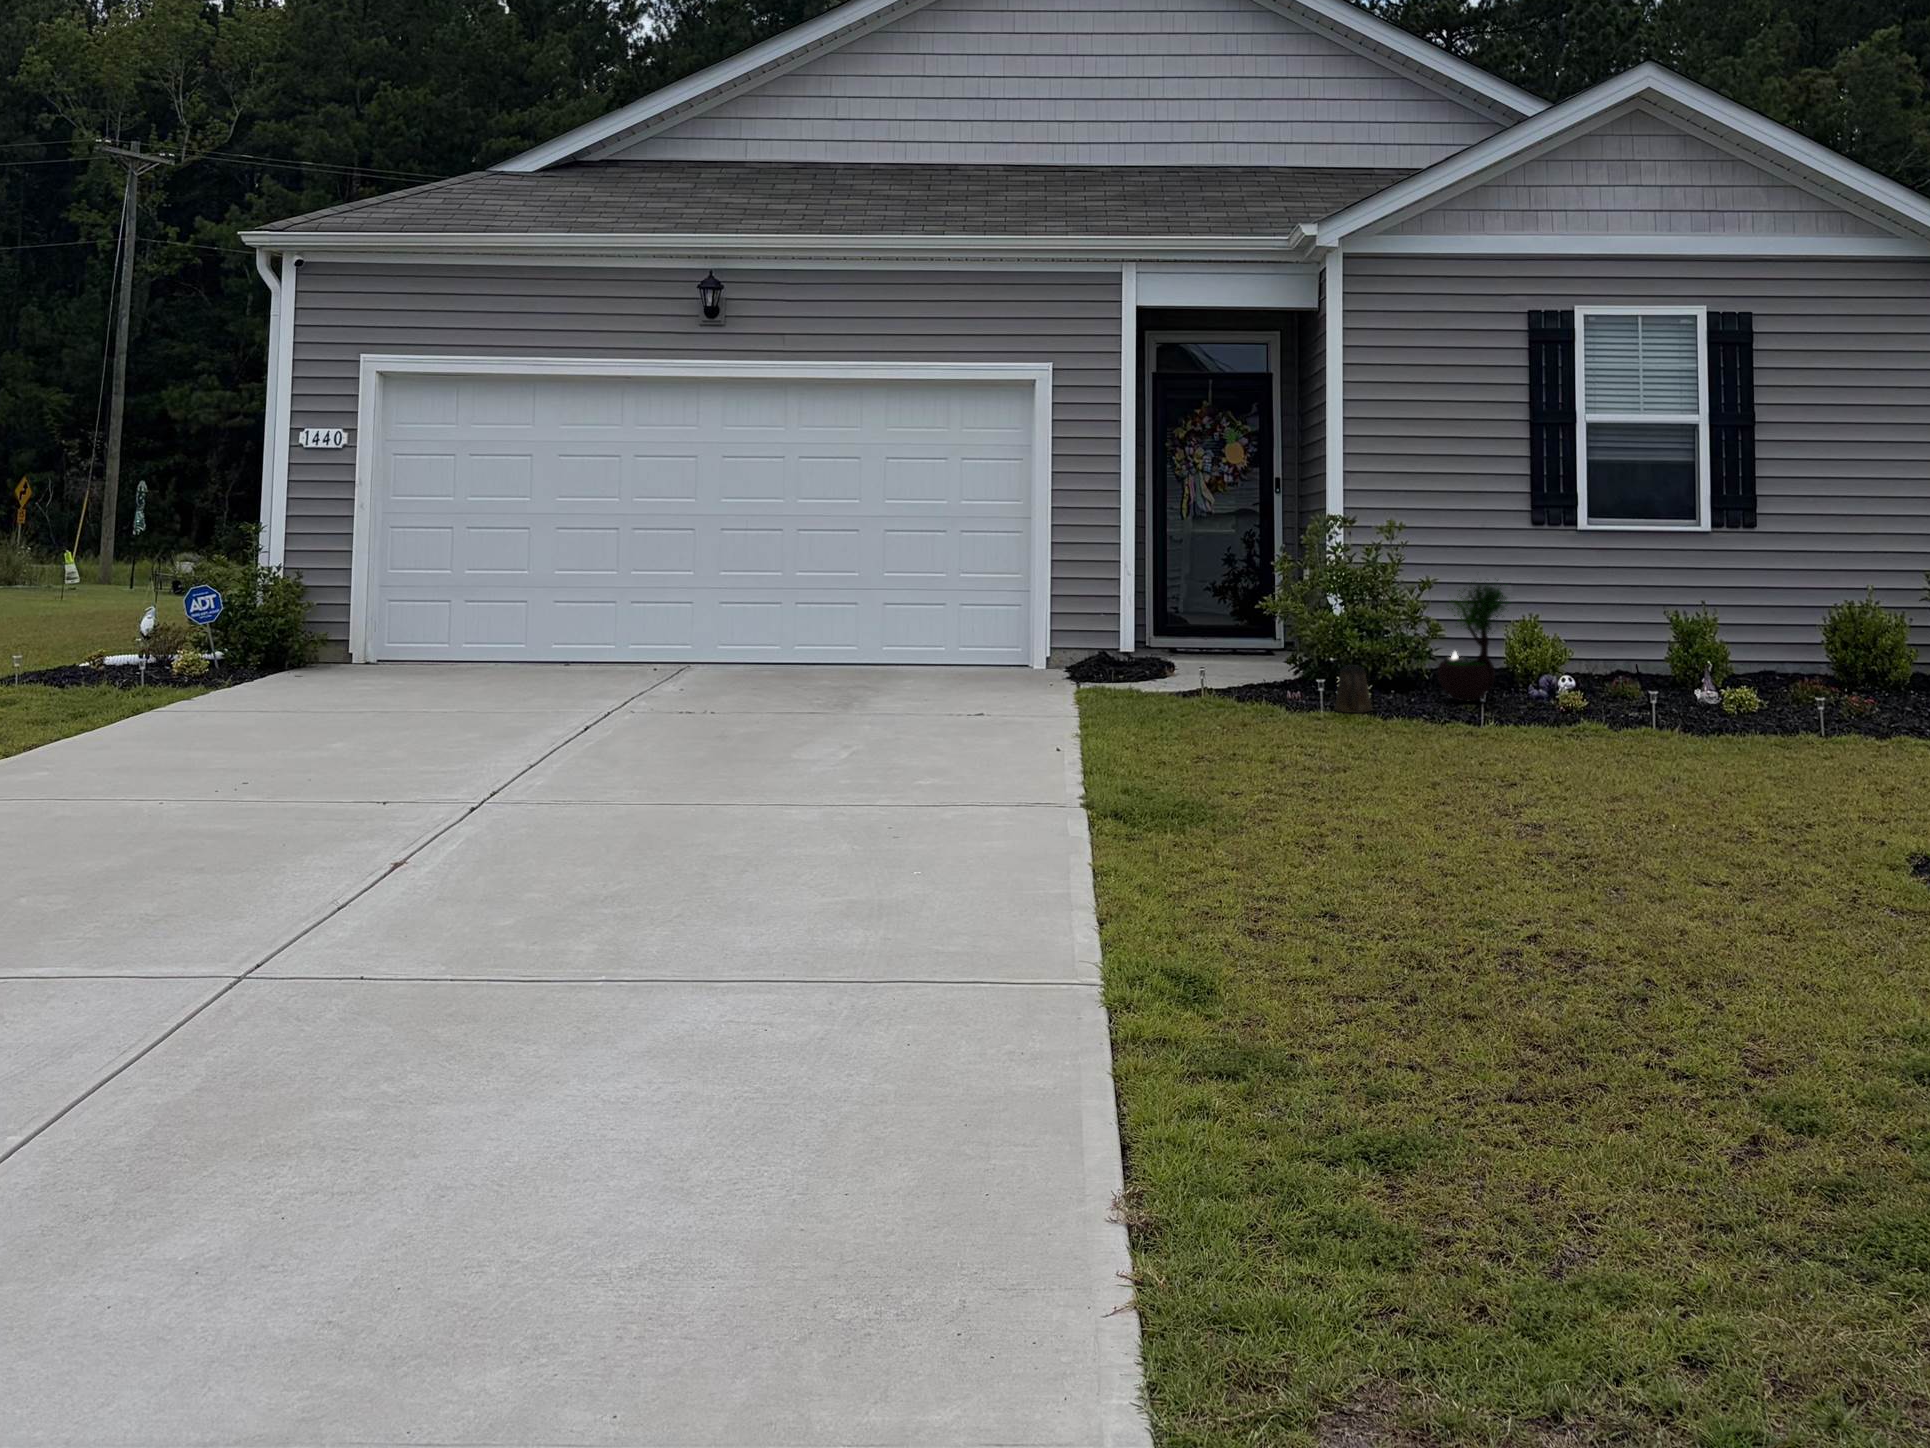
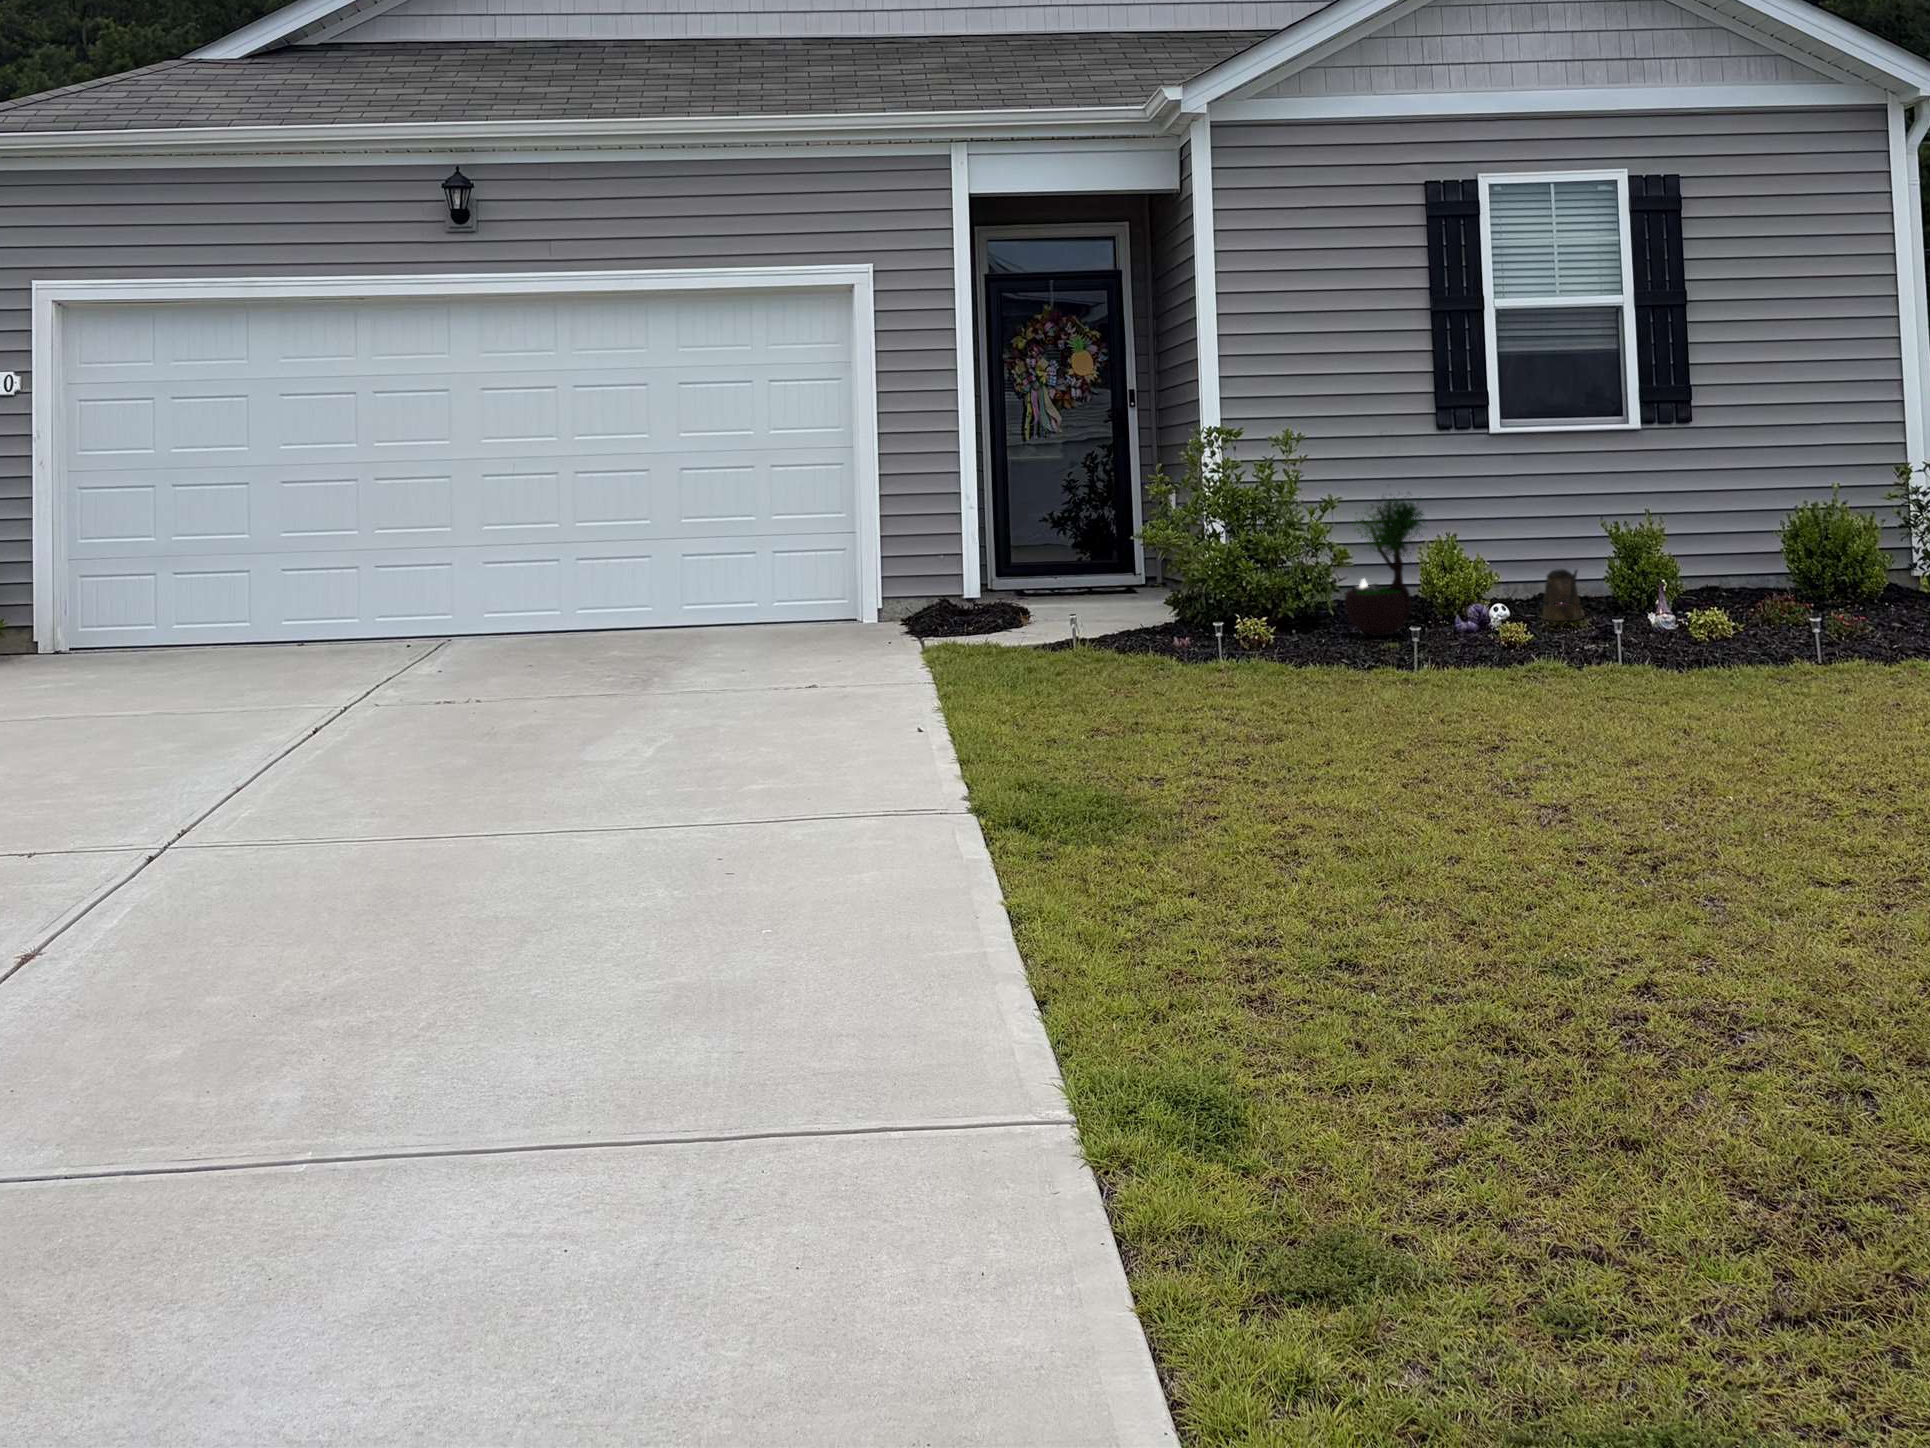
watering can: present [1335,665,1372,713] -> present [1542,569,1583,621]

